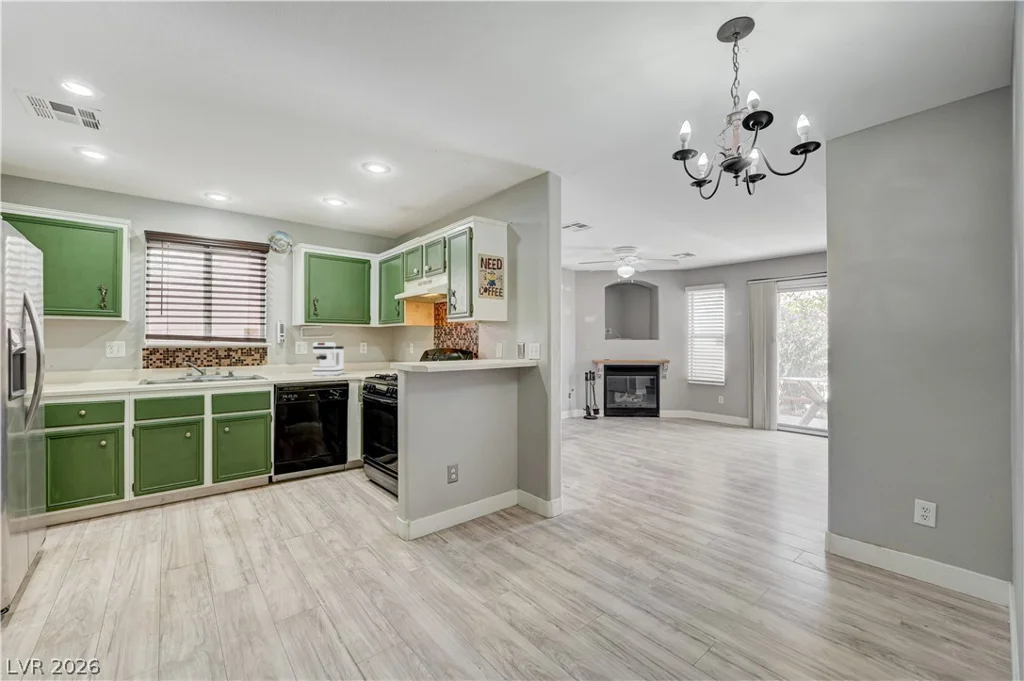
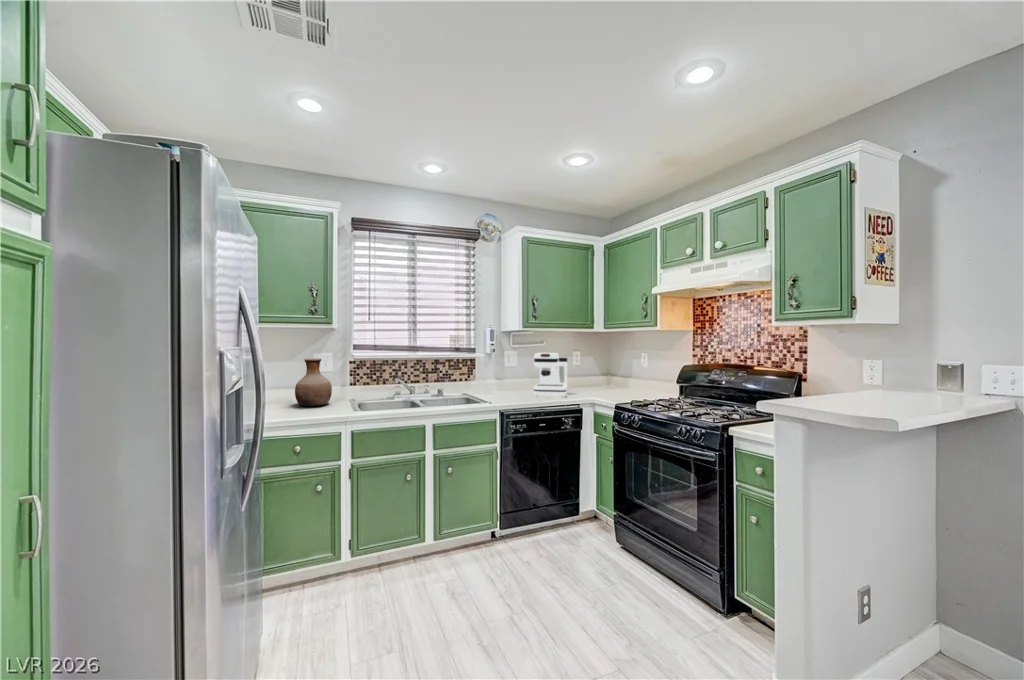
vase: none [84,345,121,383] -> present [295,359,332,406]

